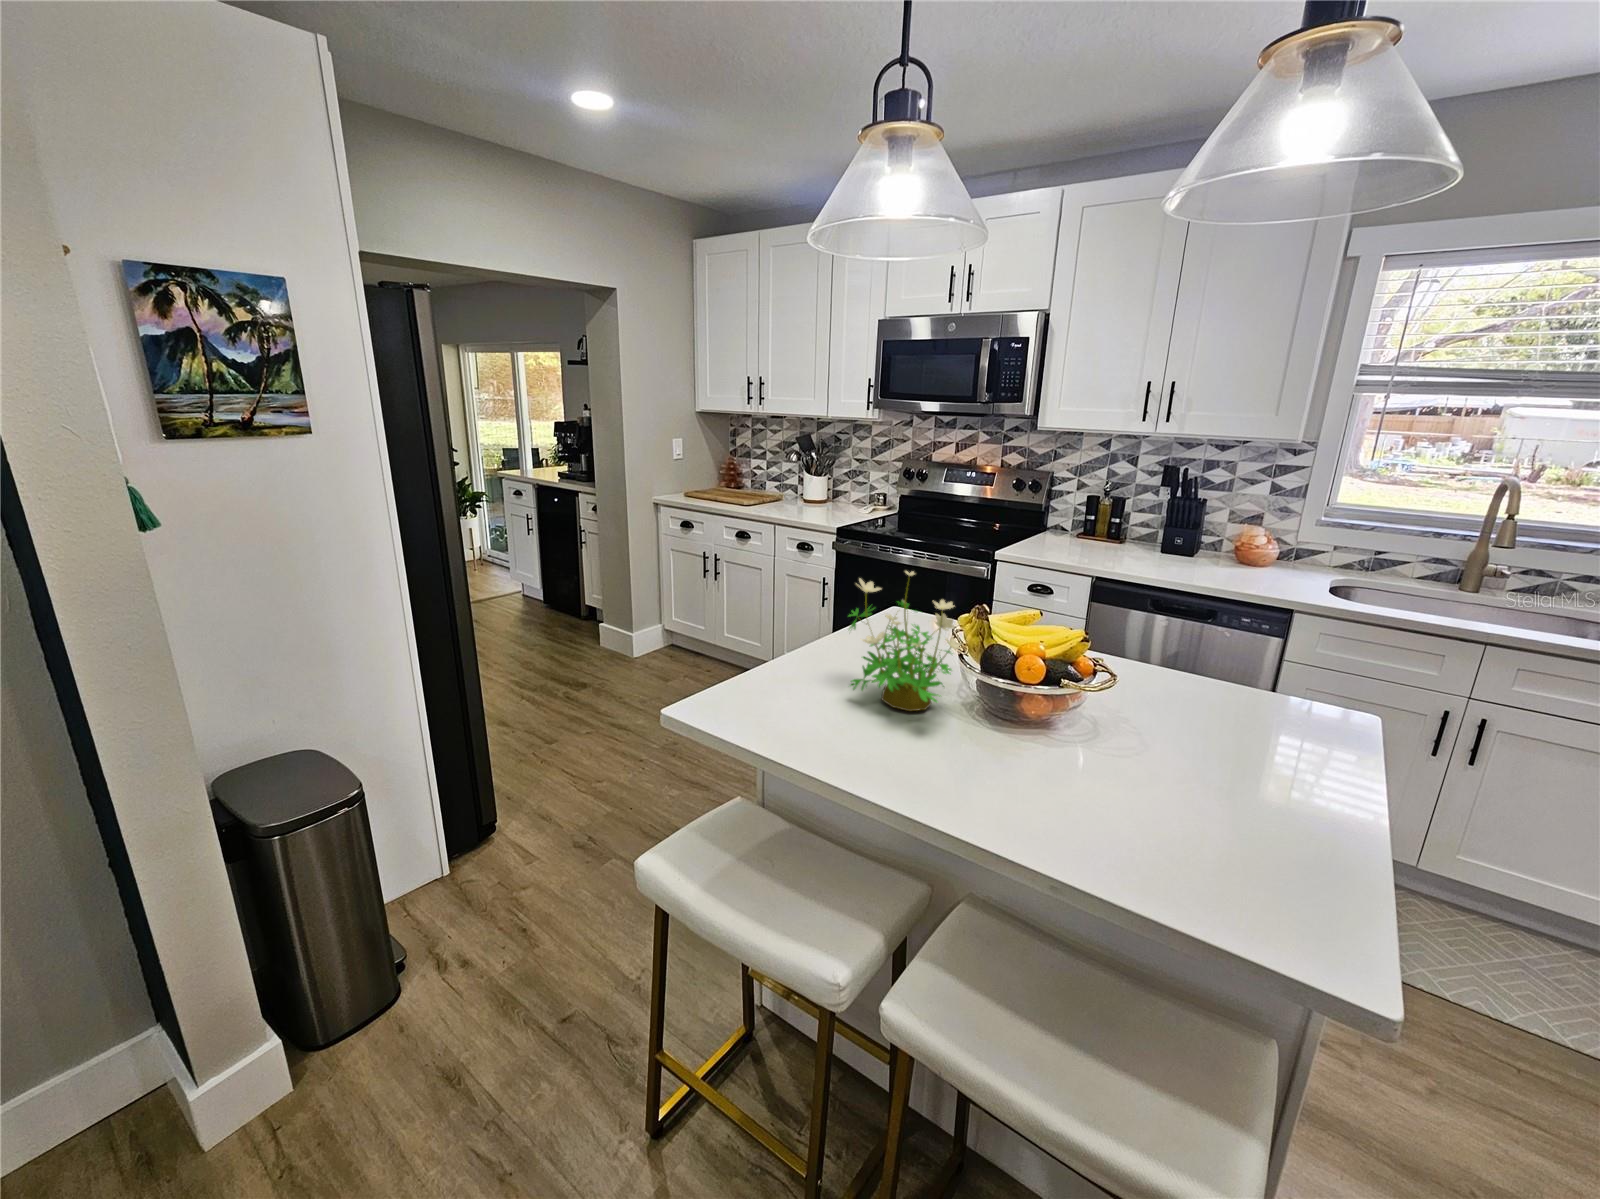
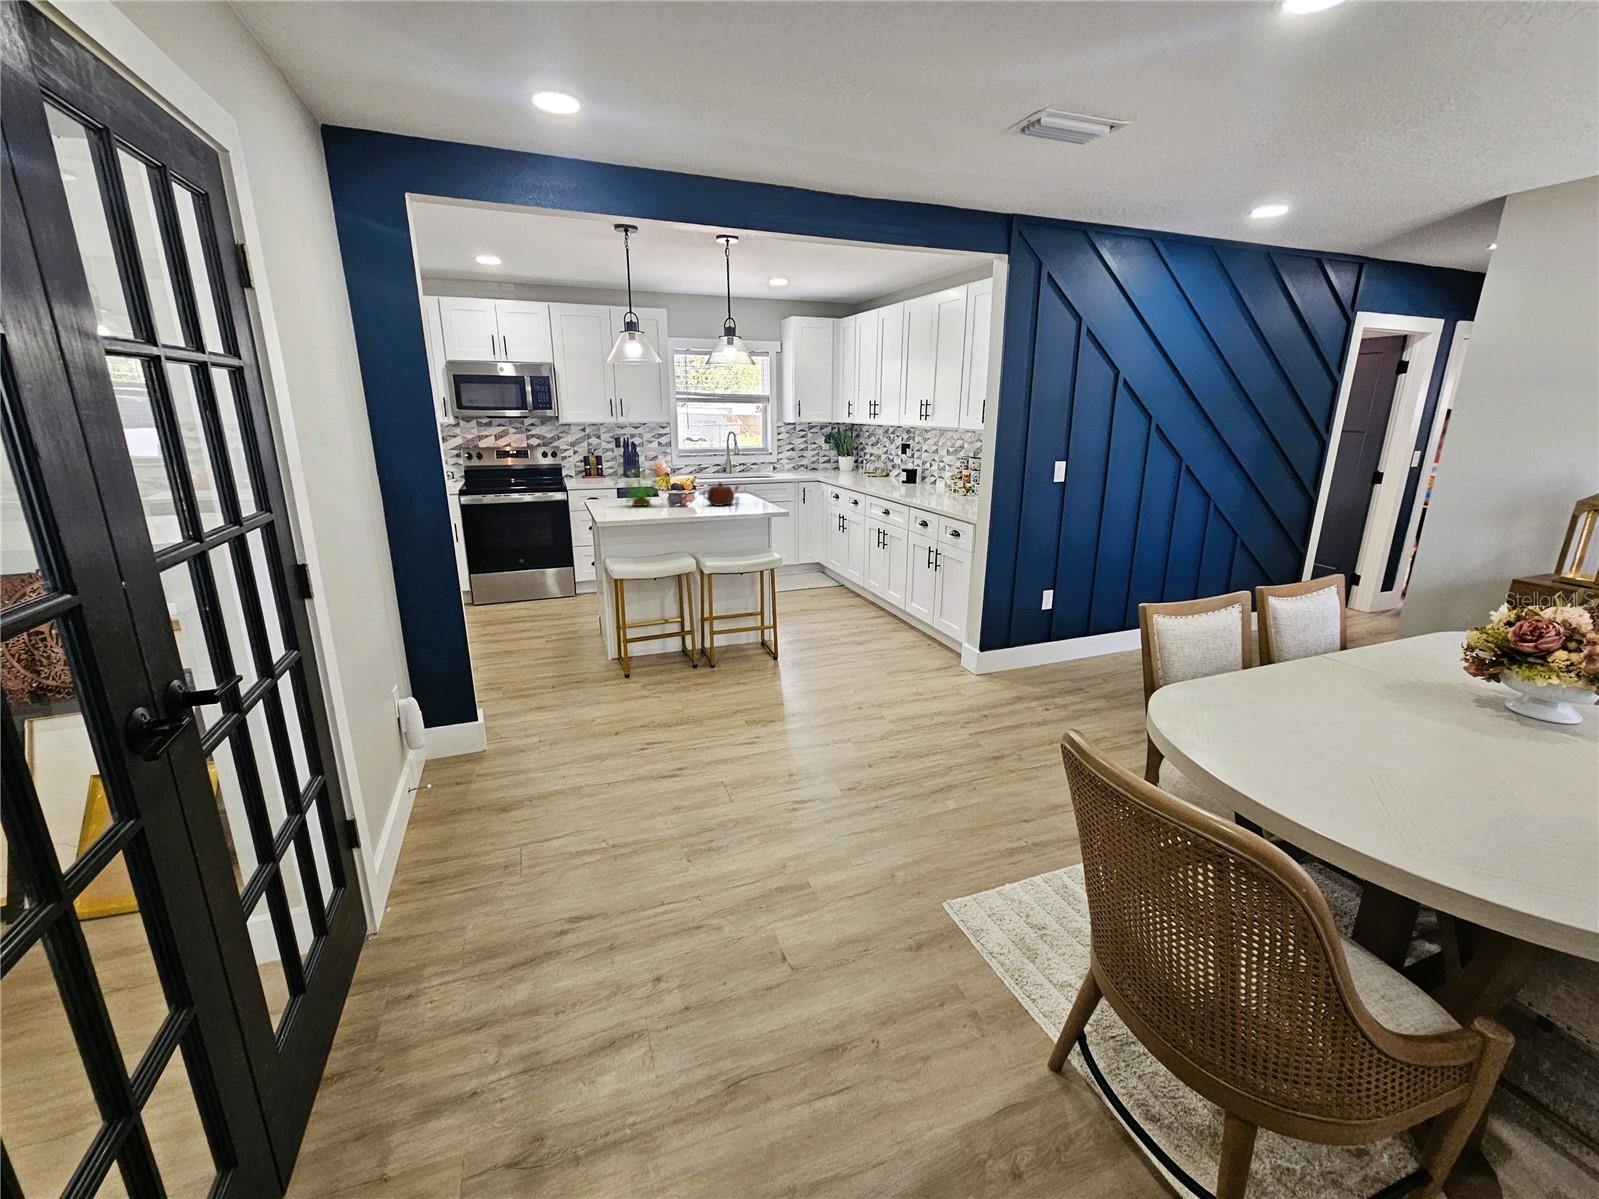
teapot: none [1041,733,1245,834] -> present [703,483,739,506]

